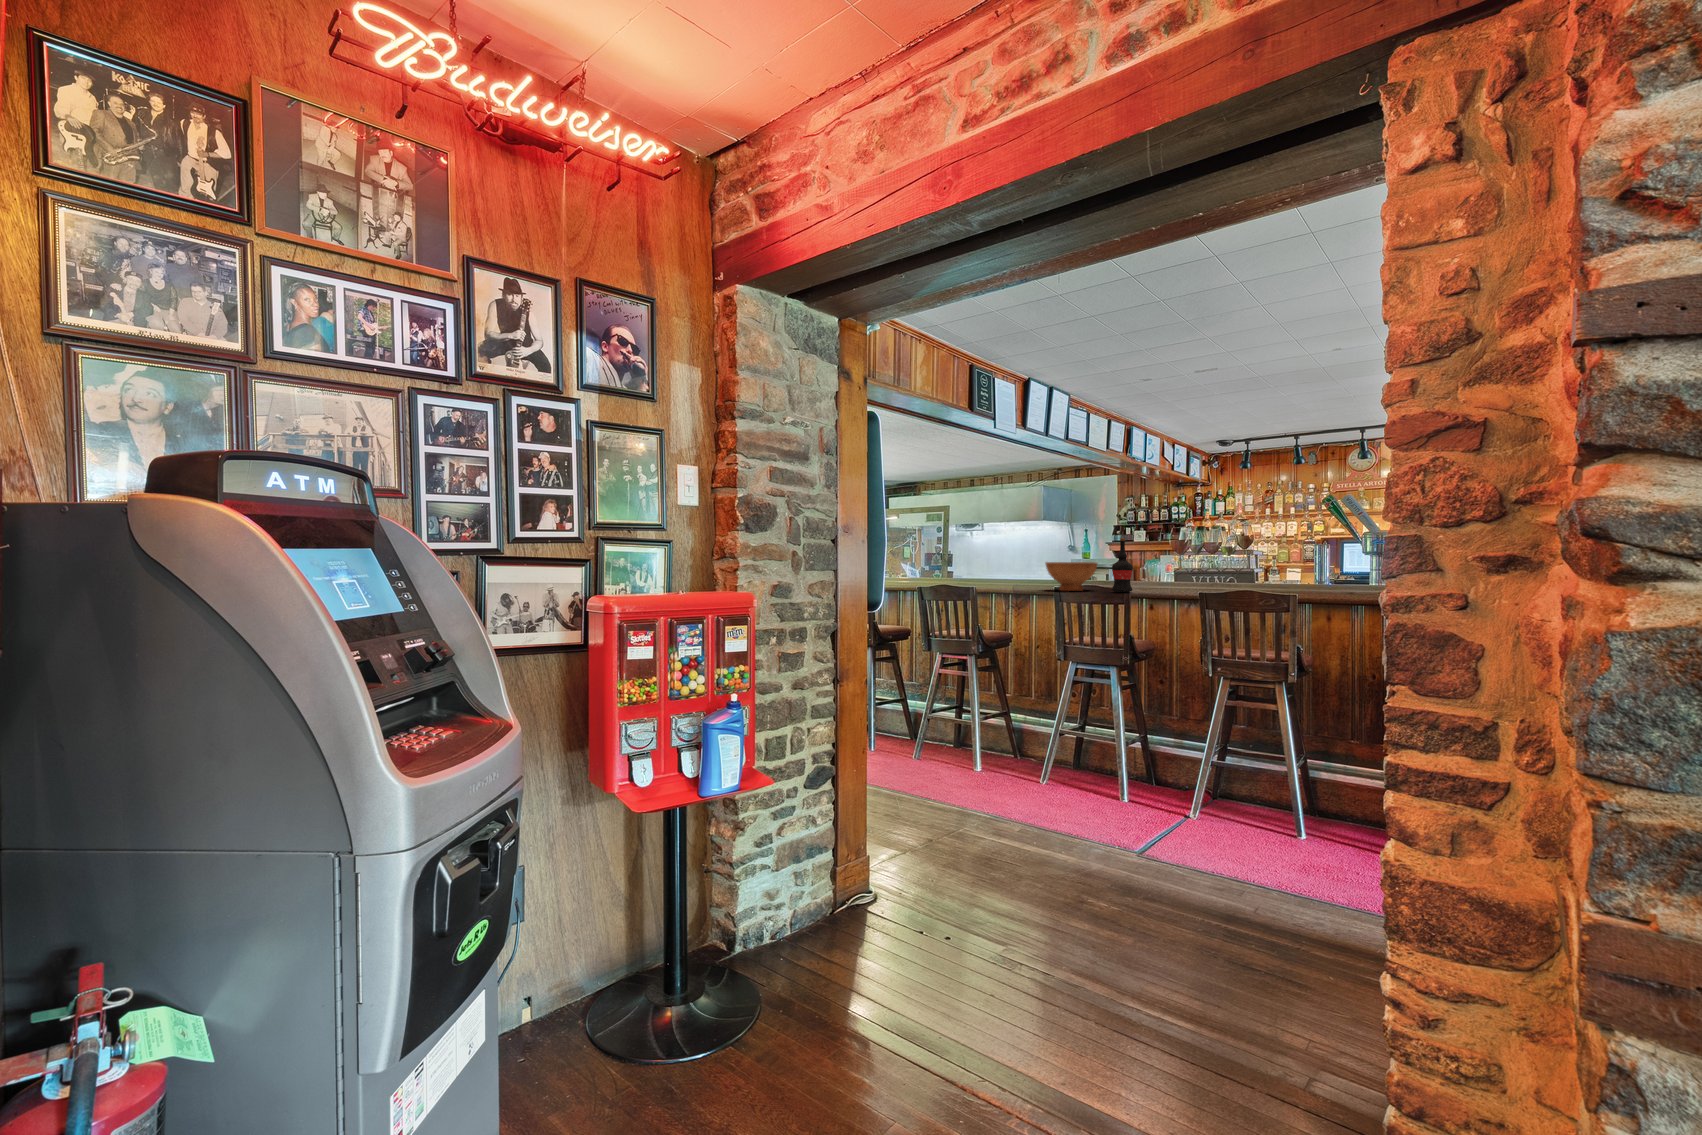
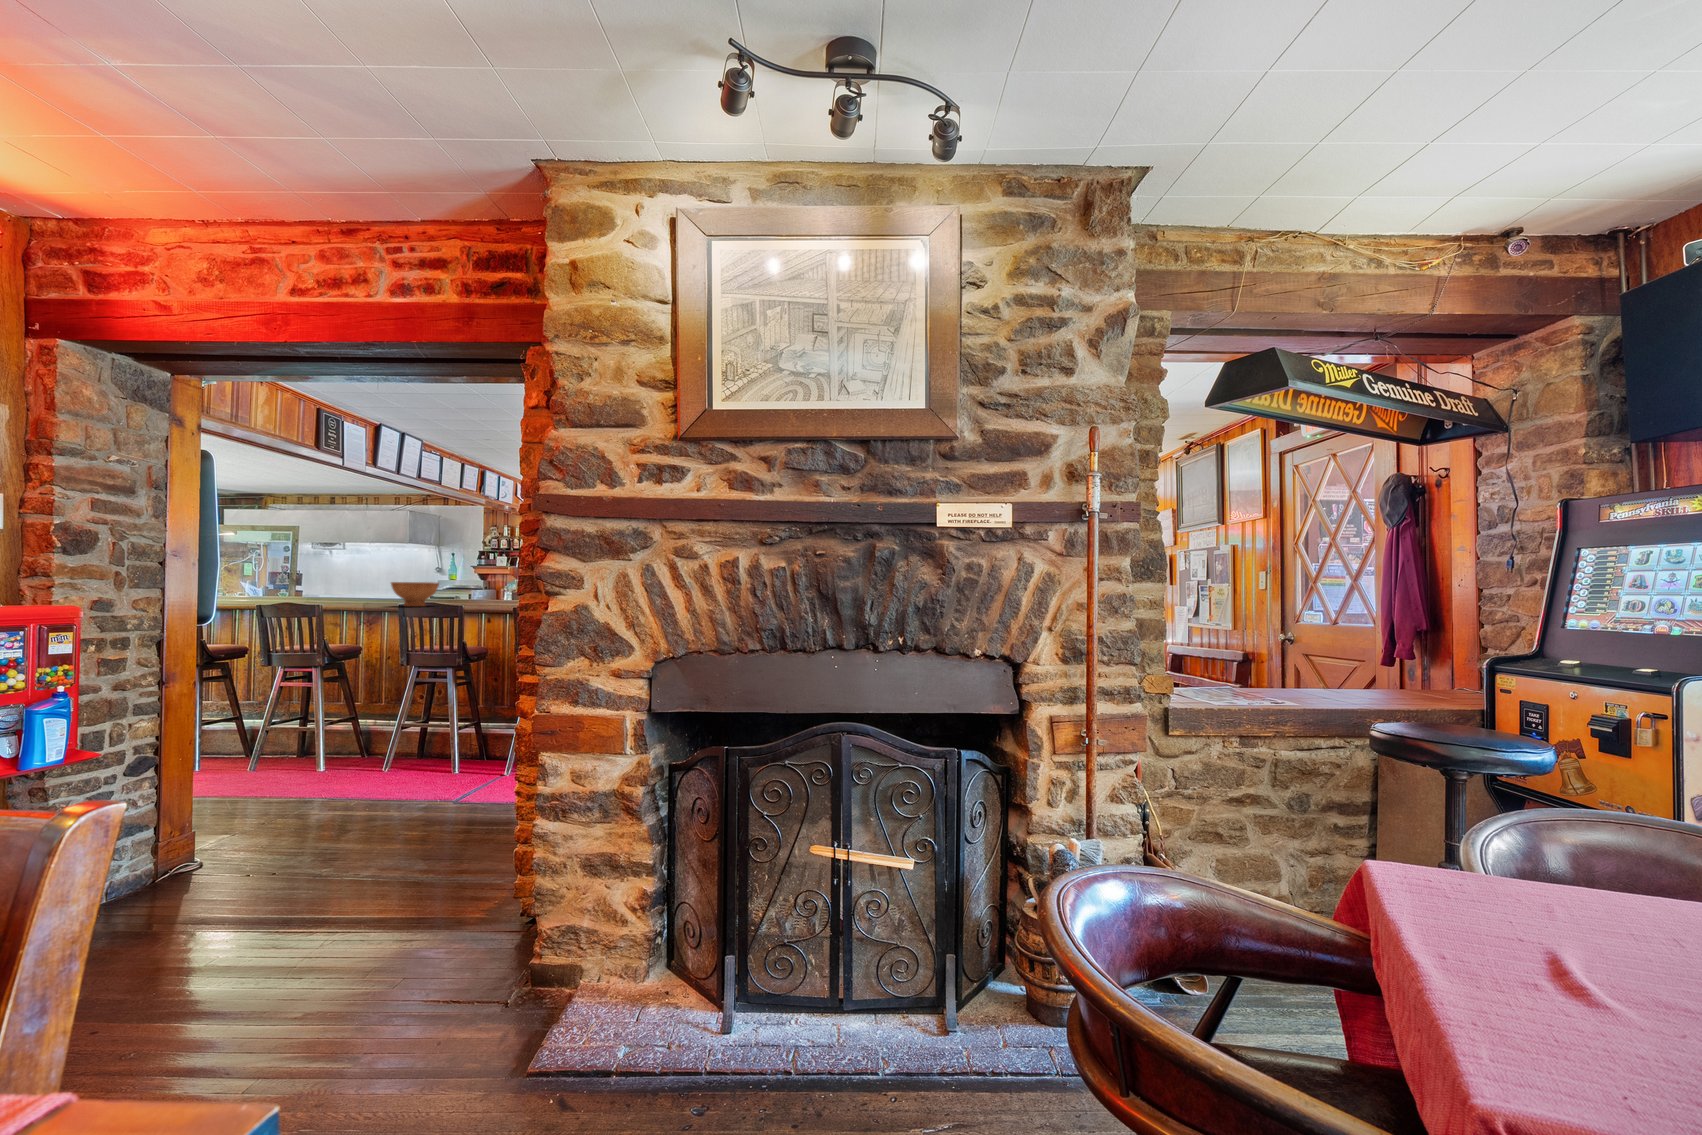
wine bottle: present [1112,538,1133,592] -> none [449,563,467,607]

